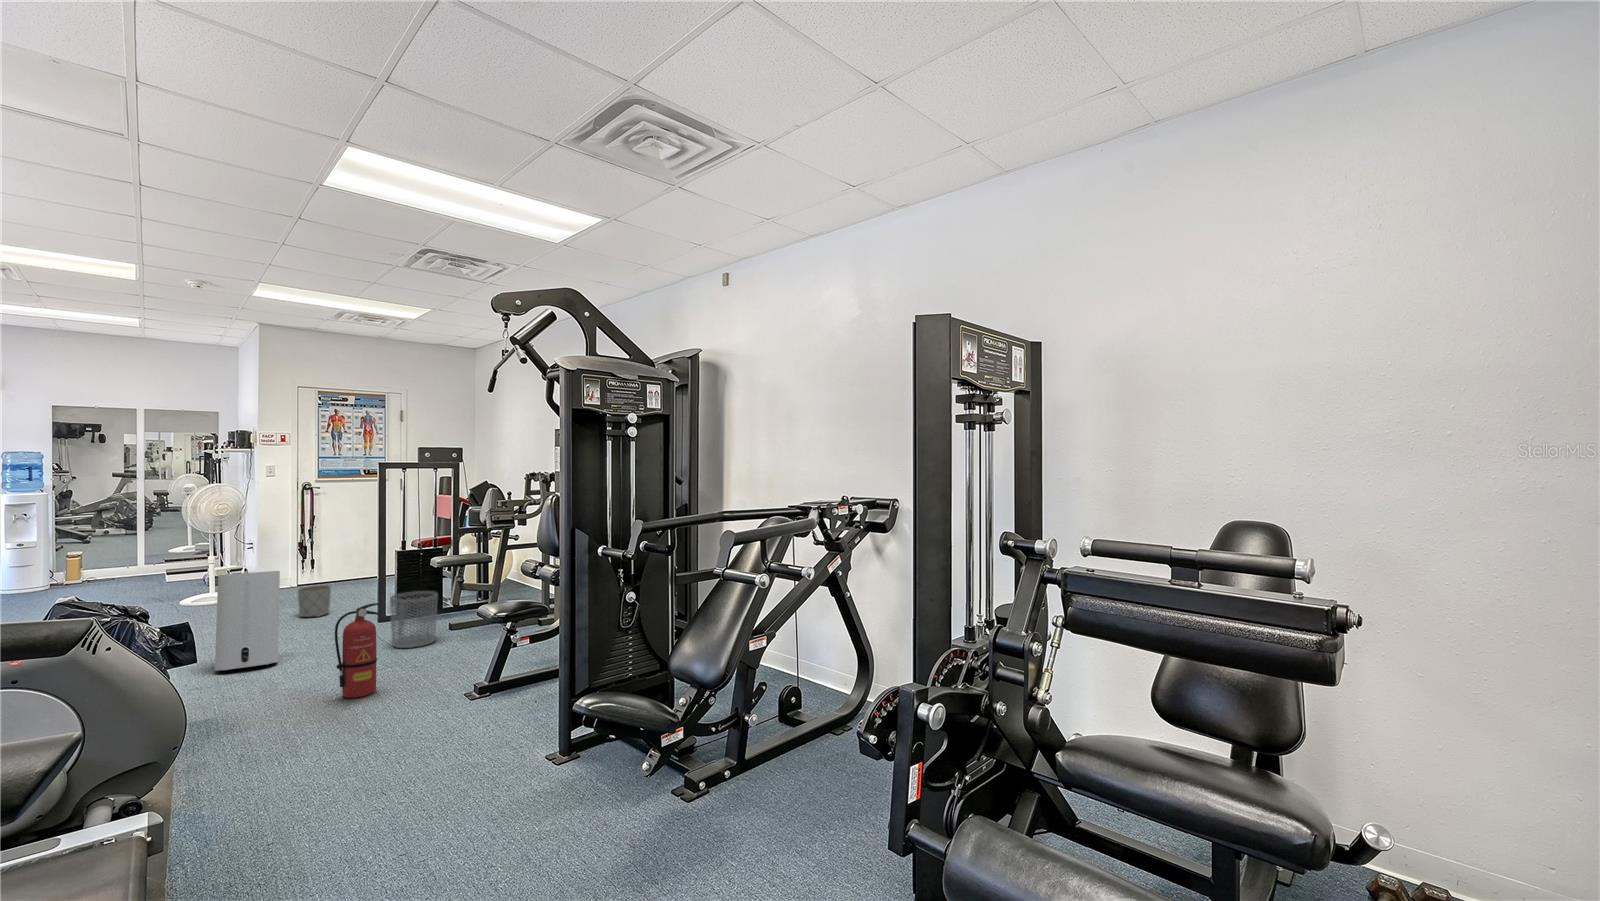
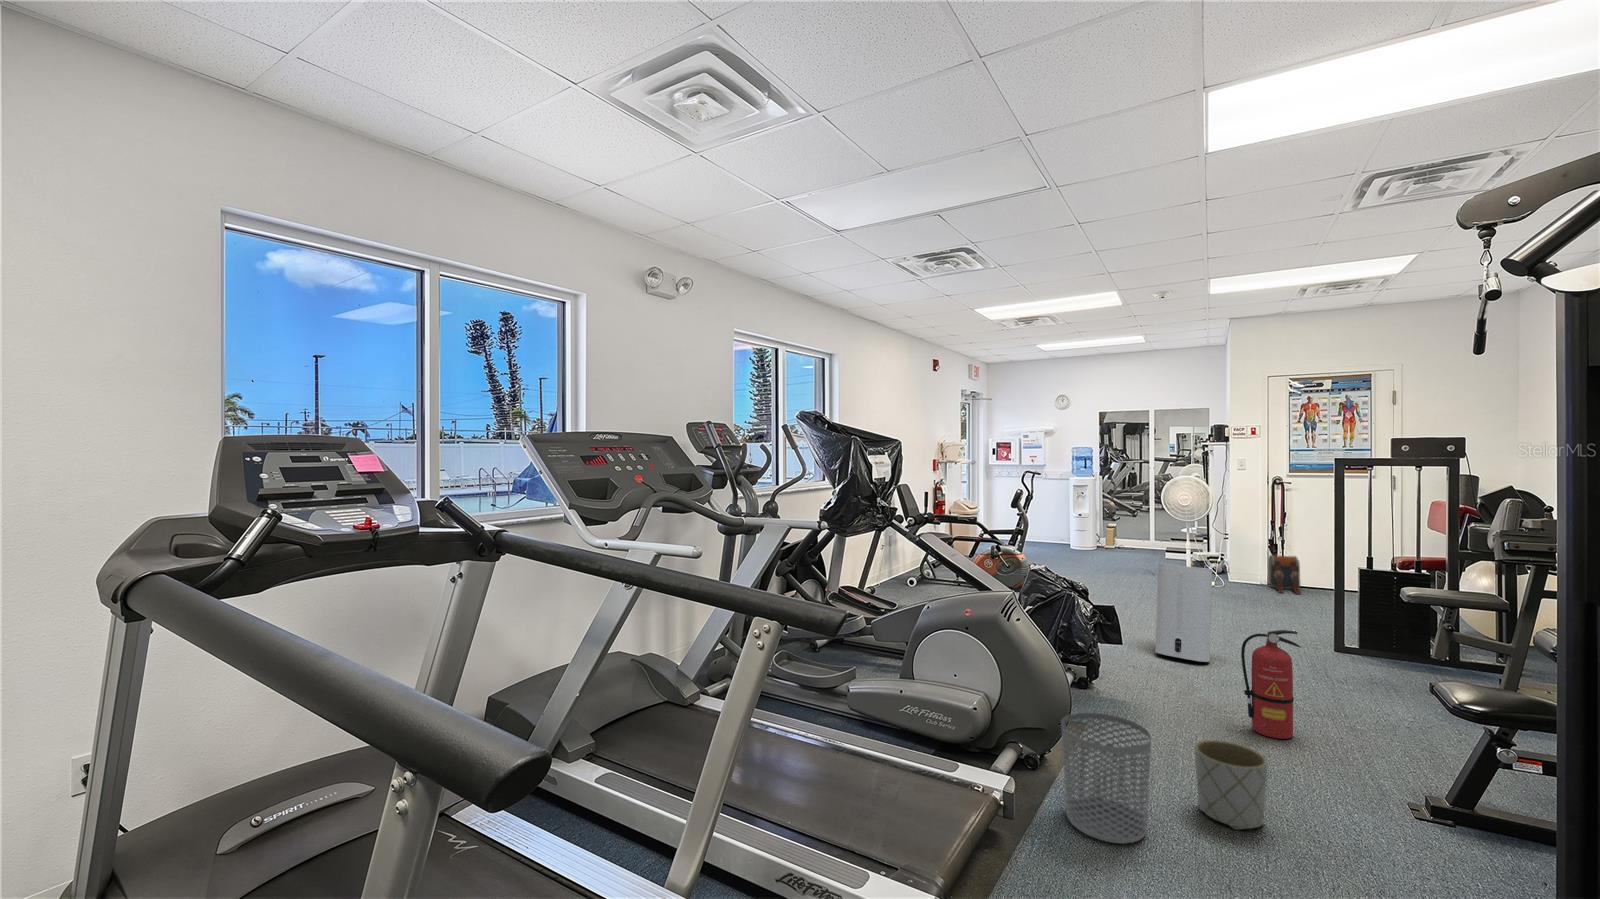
backpack: none [297,554,330,591] -> present [1268,555,1300,594]
planter: present [298,585,331,617] -> present [1195,740,1267,830]
waste bin: present [390,591,438,648] -> present [1061,712,1151,844]

